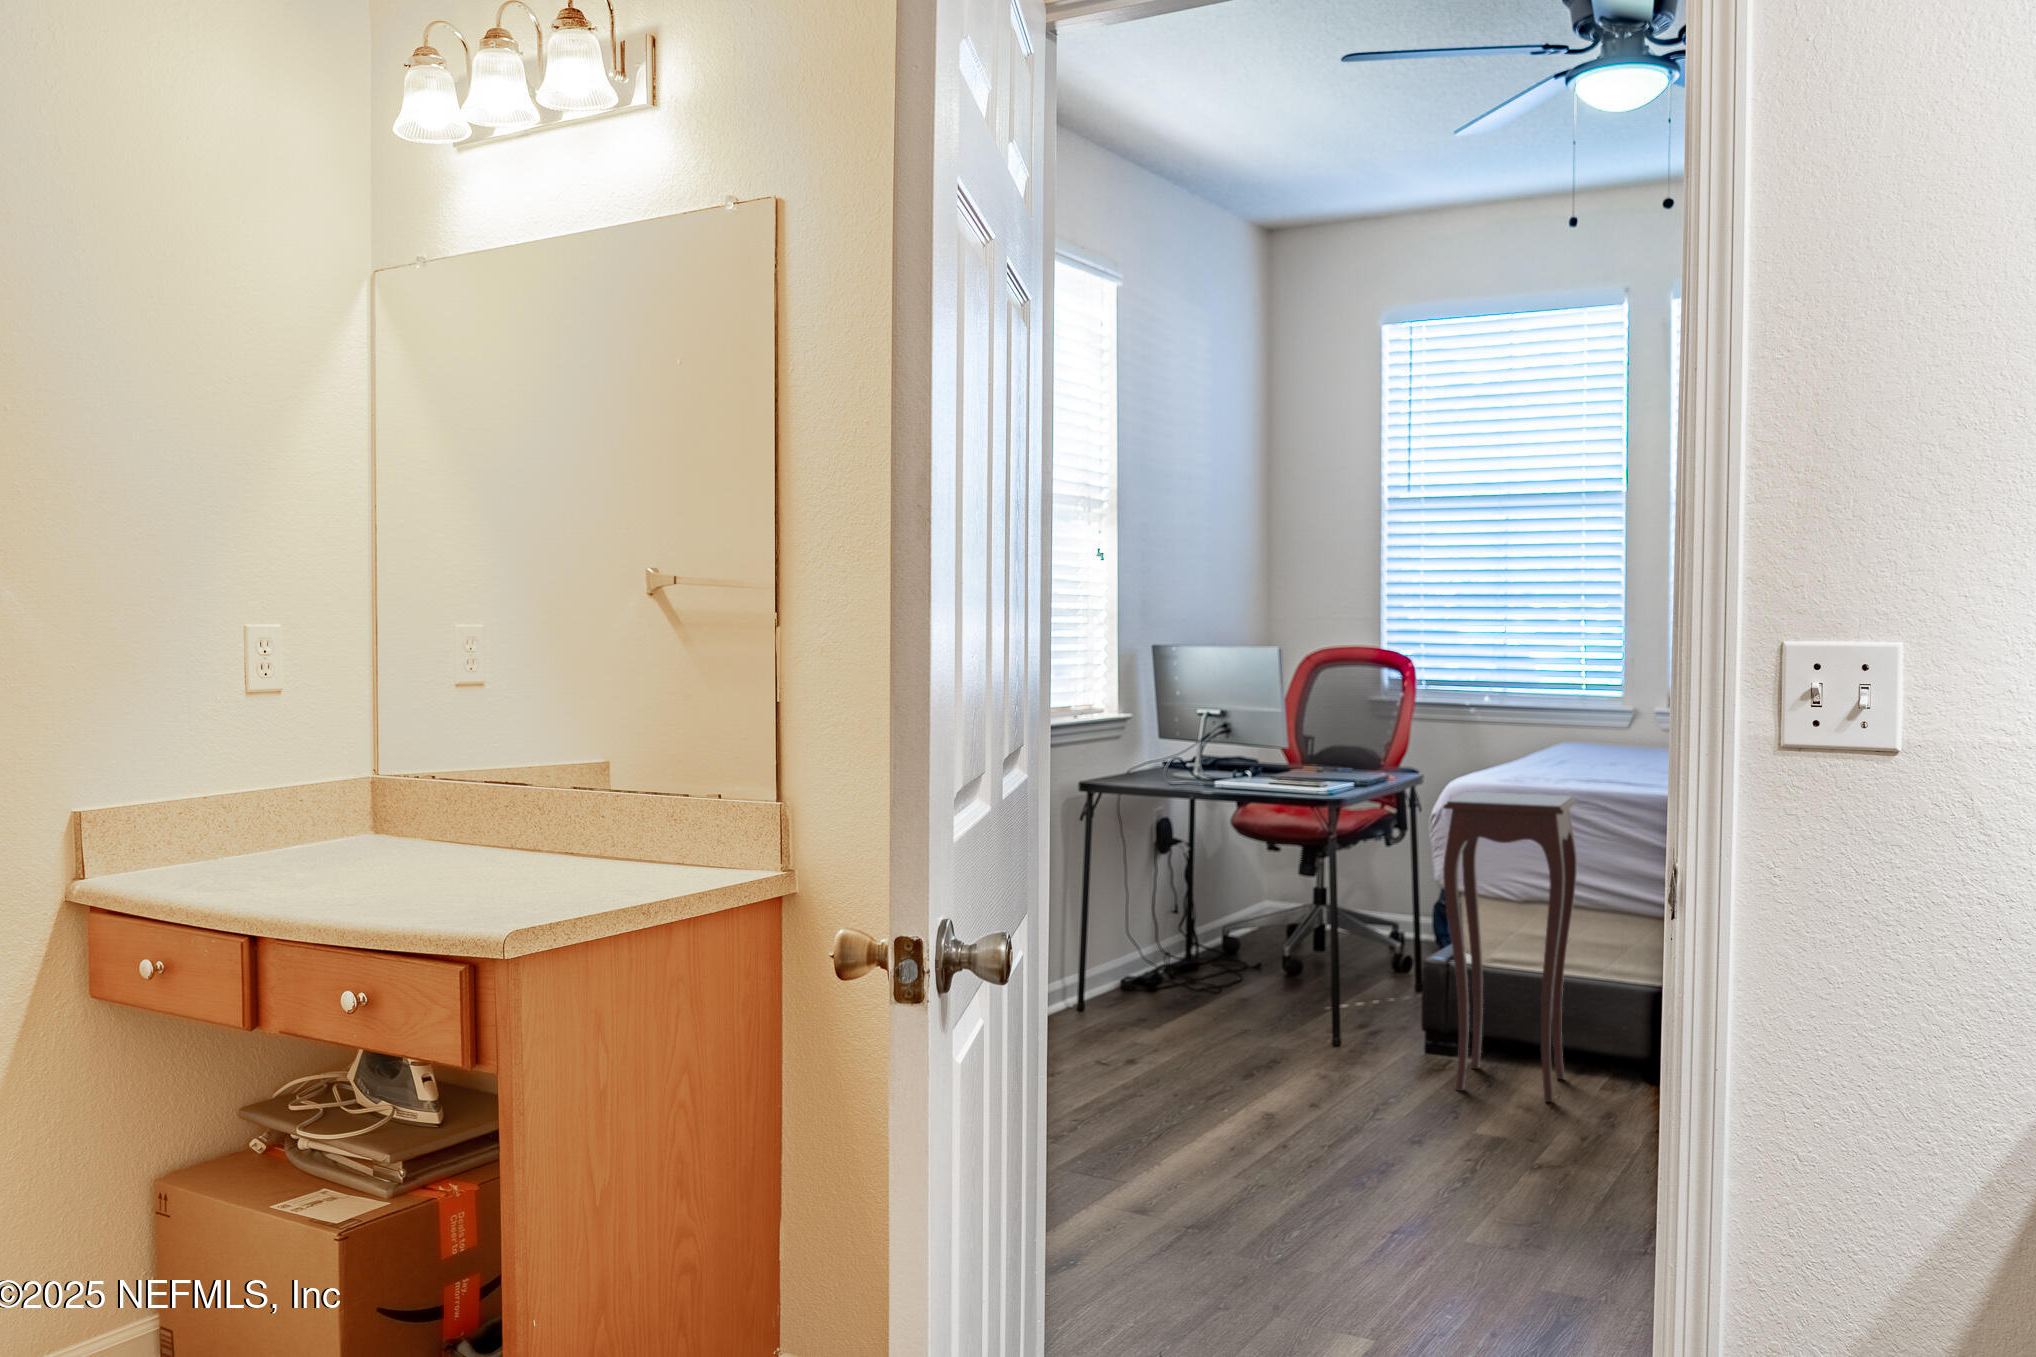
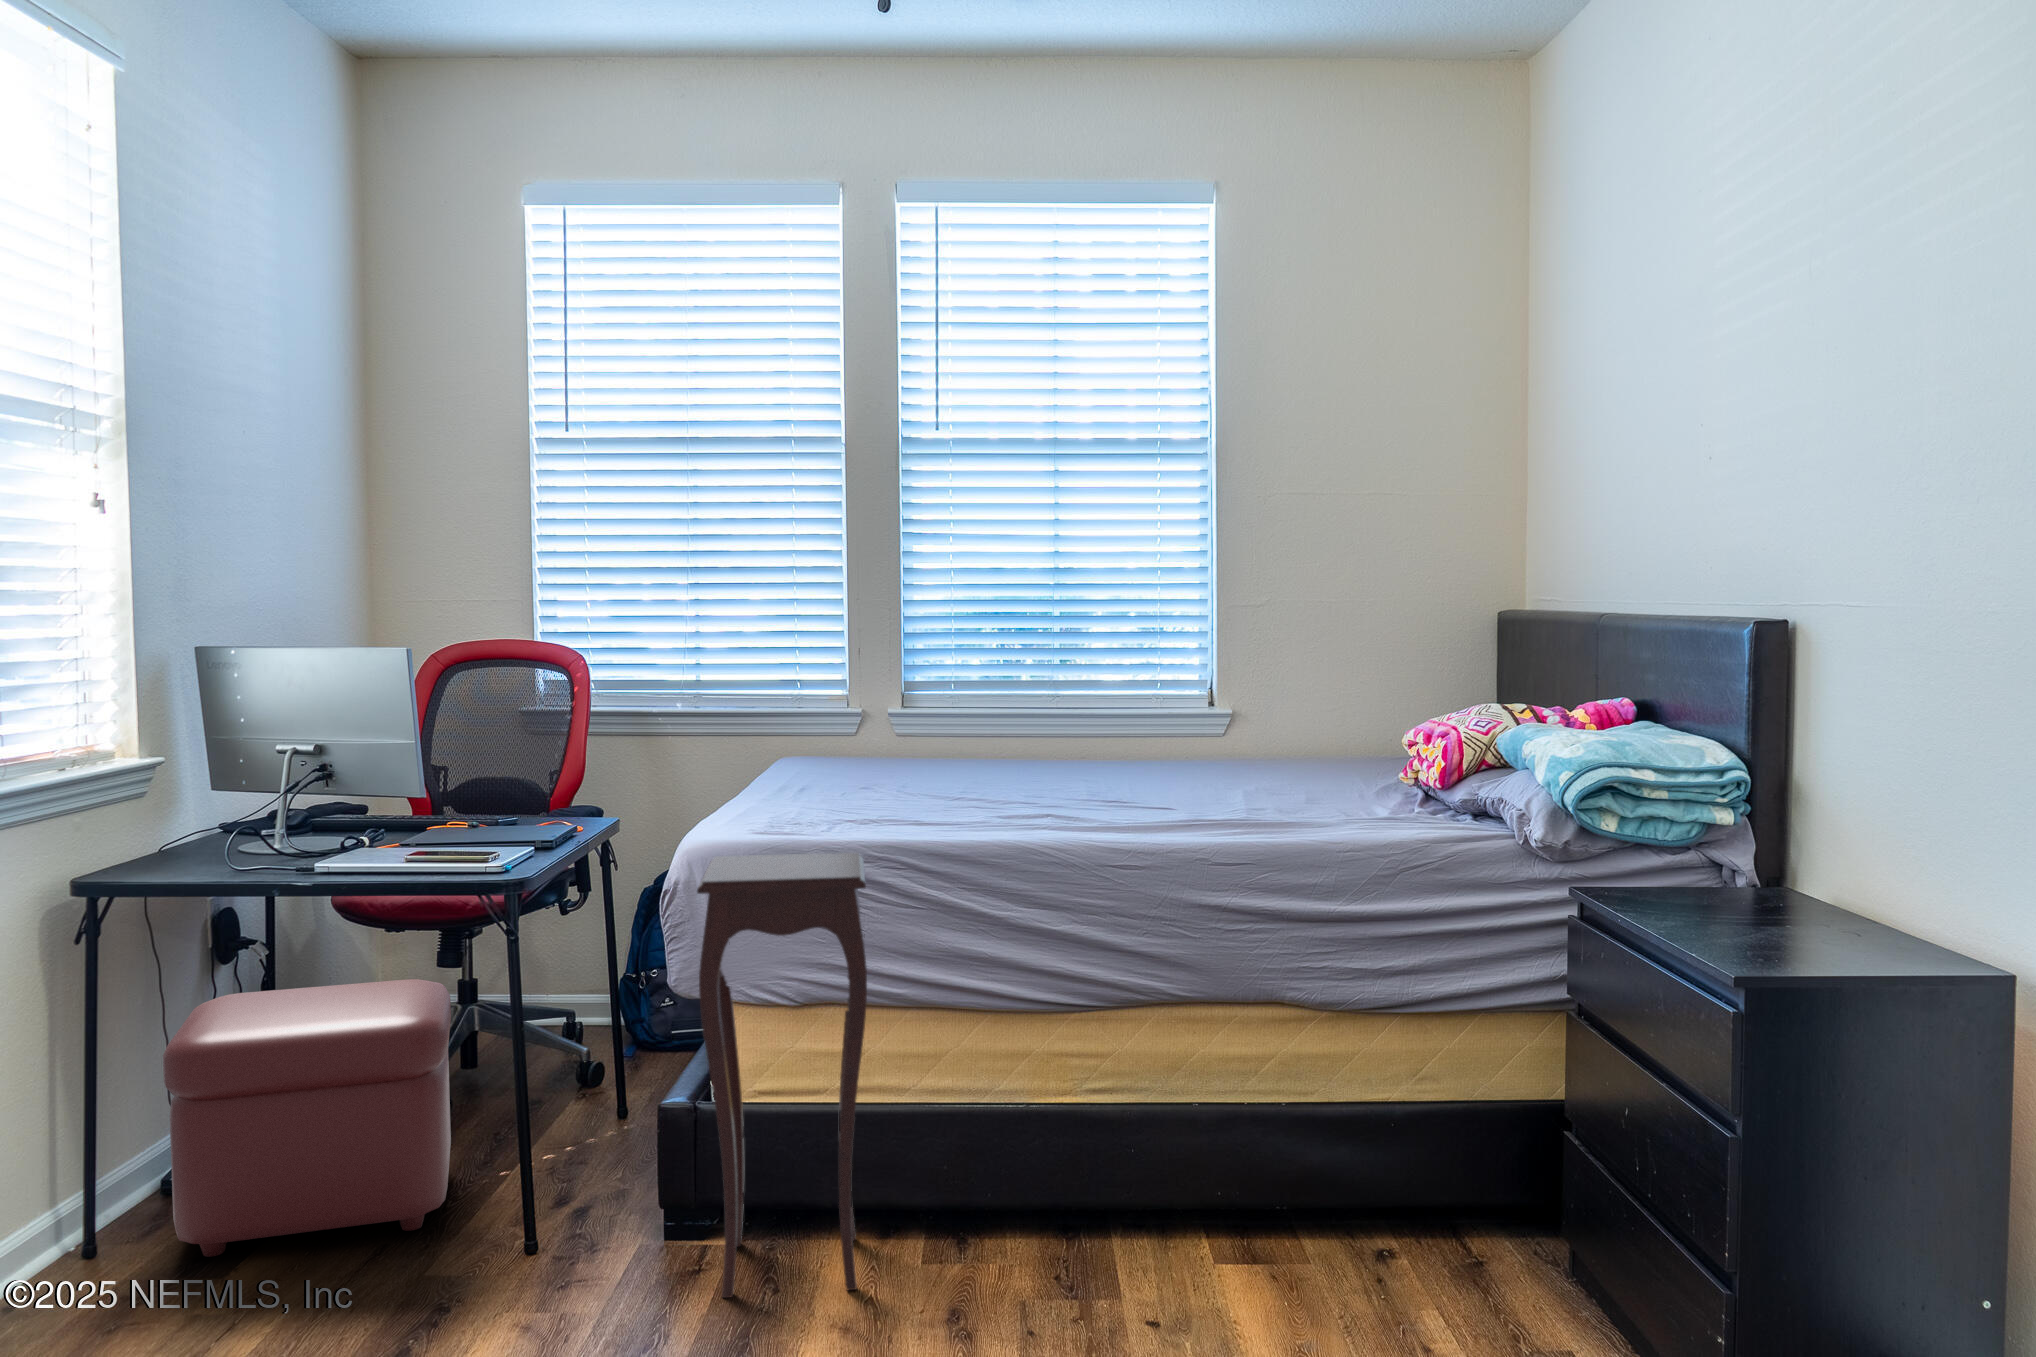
ottoman: none [1125,866,1297,1026] -> present [163,979,451,1257]

